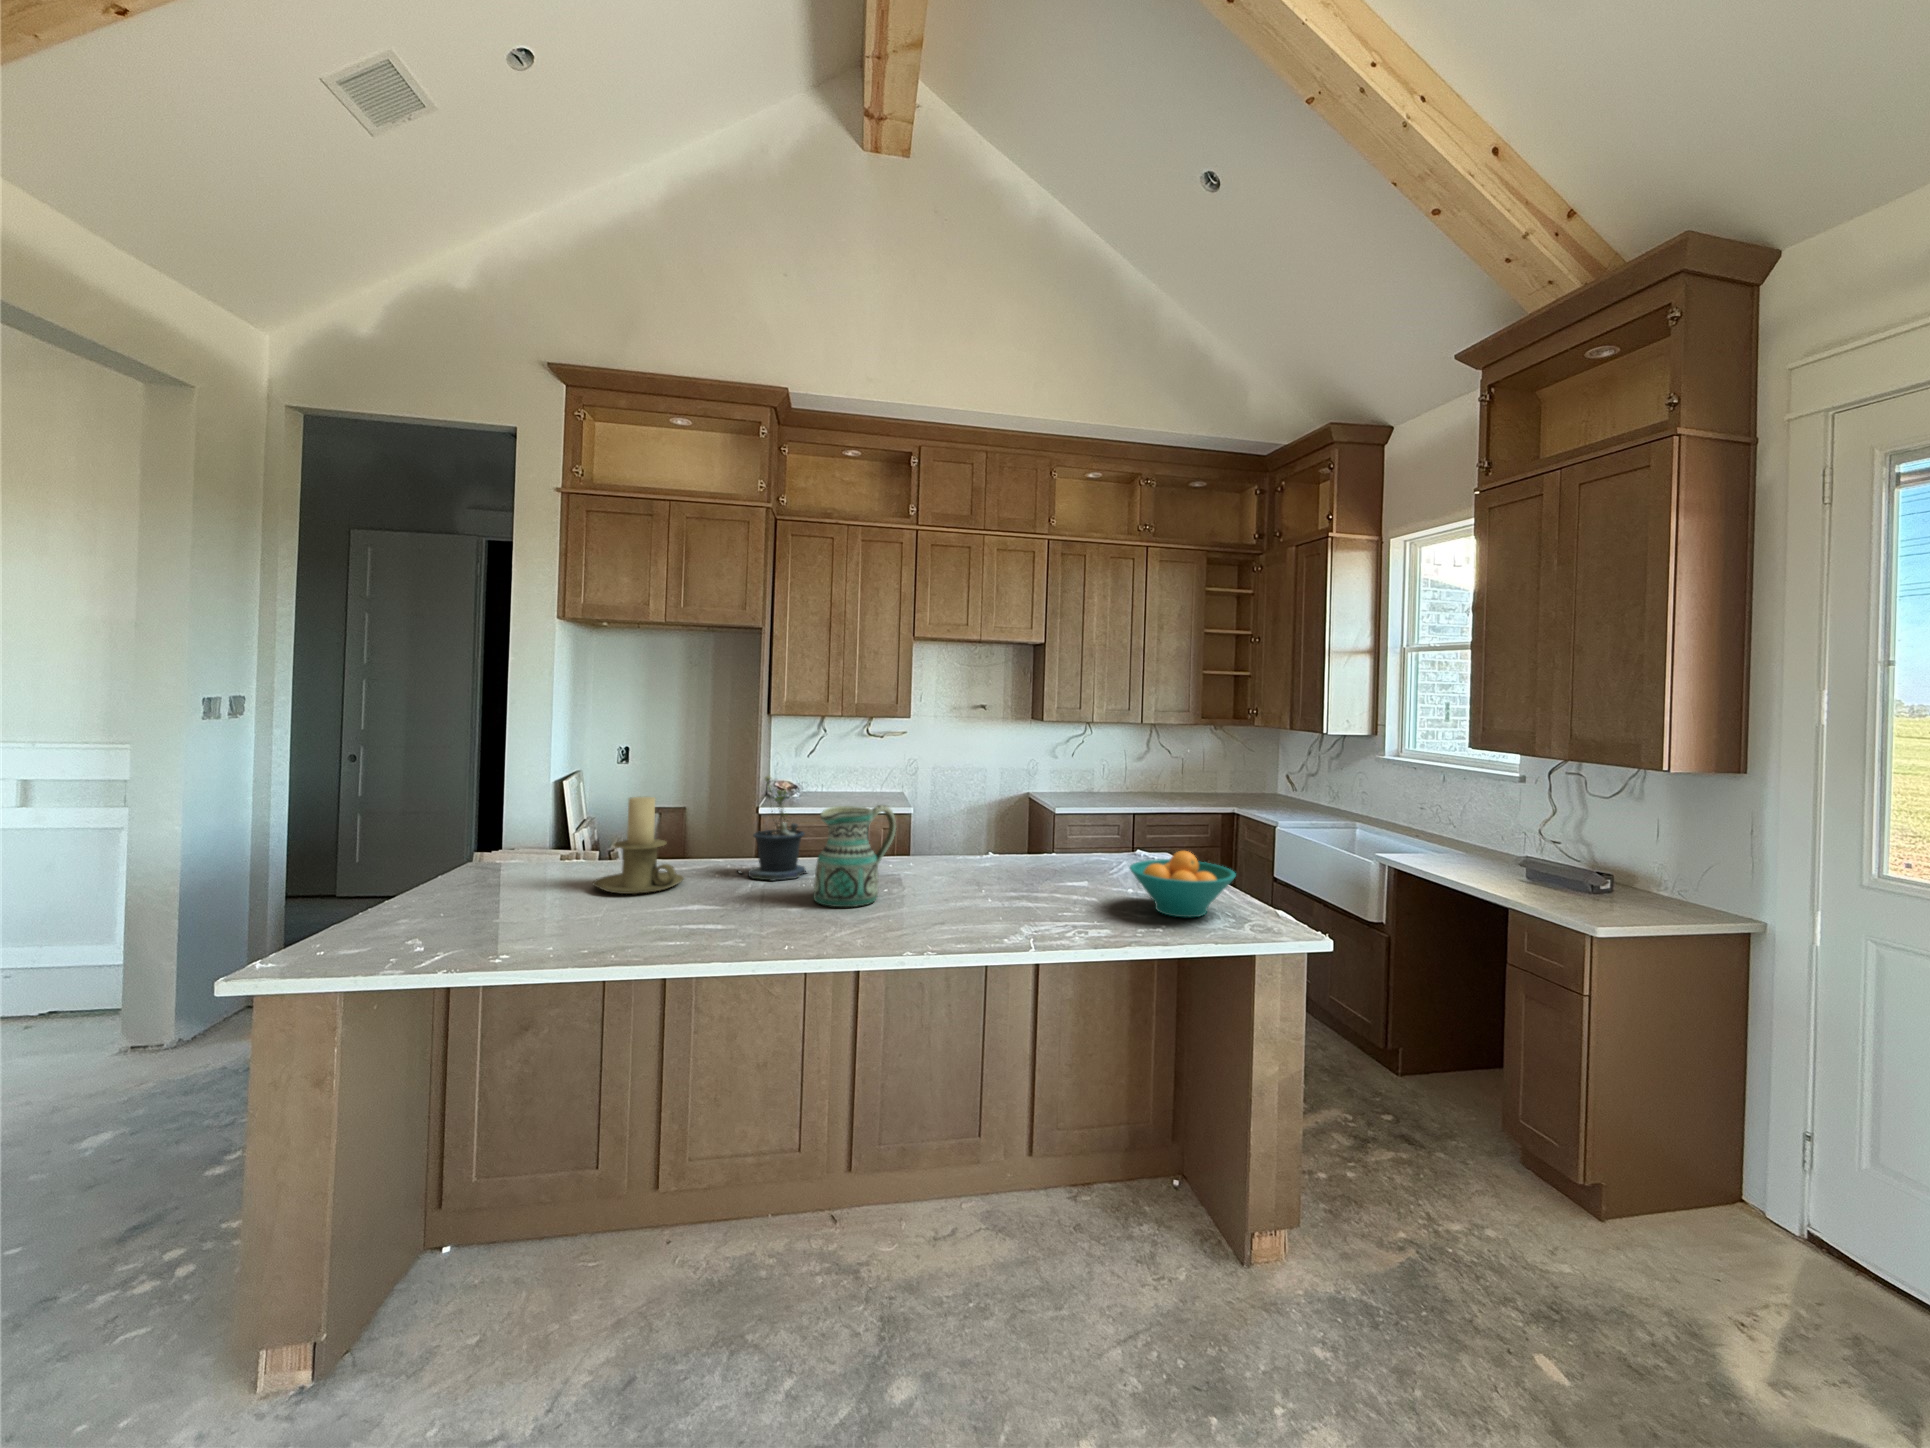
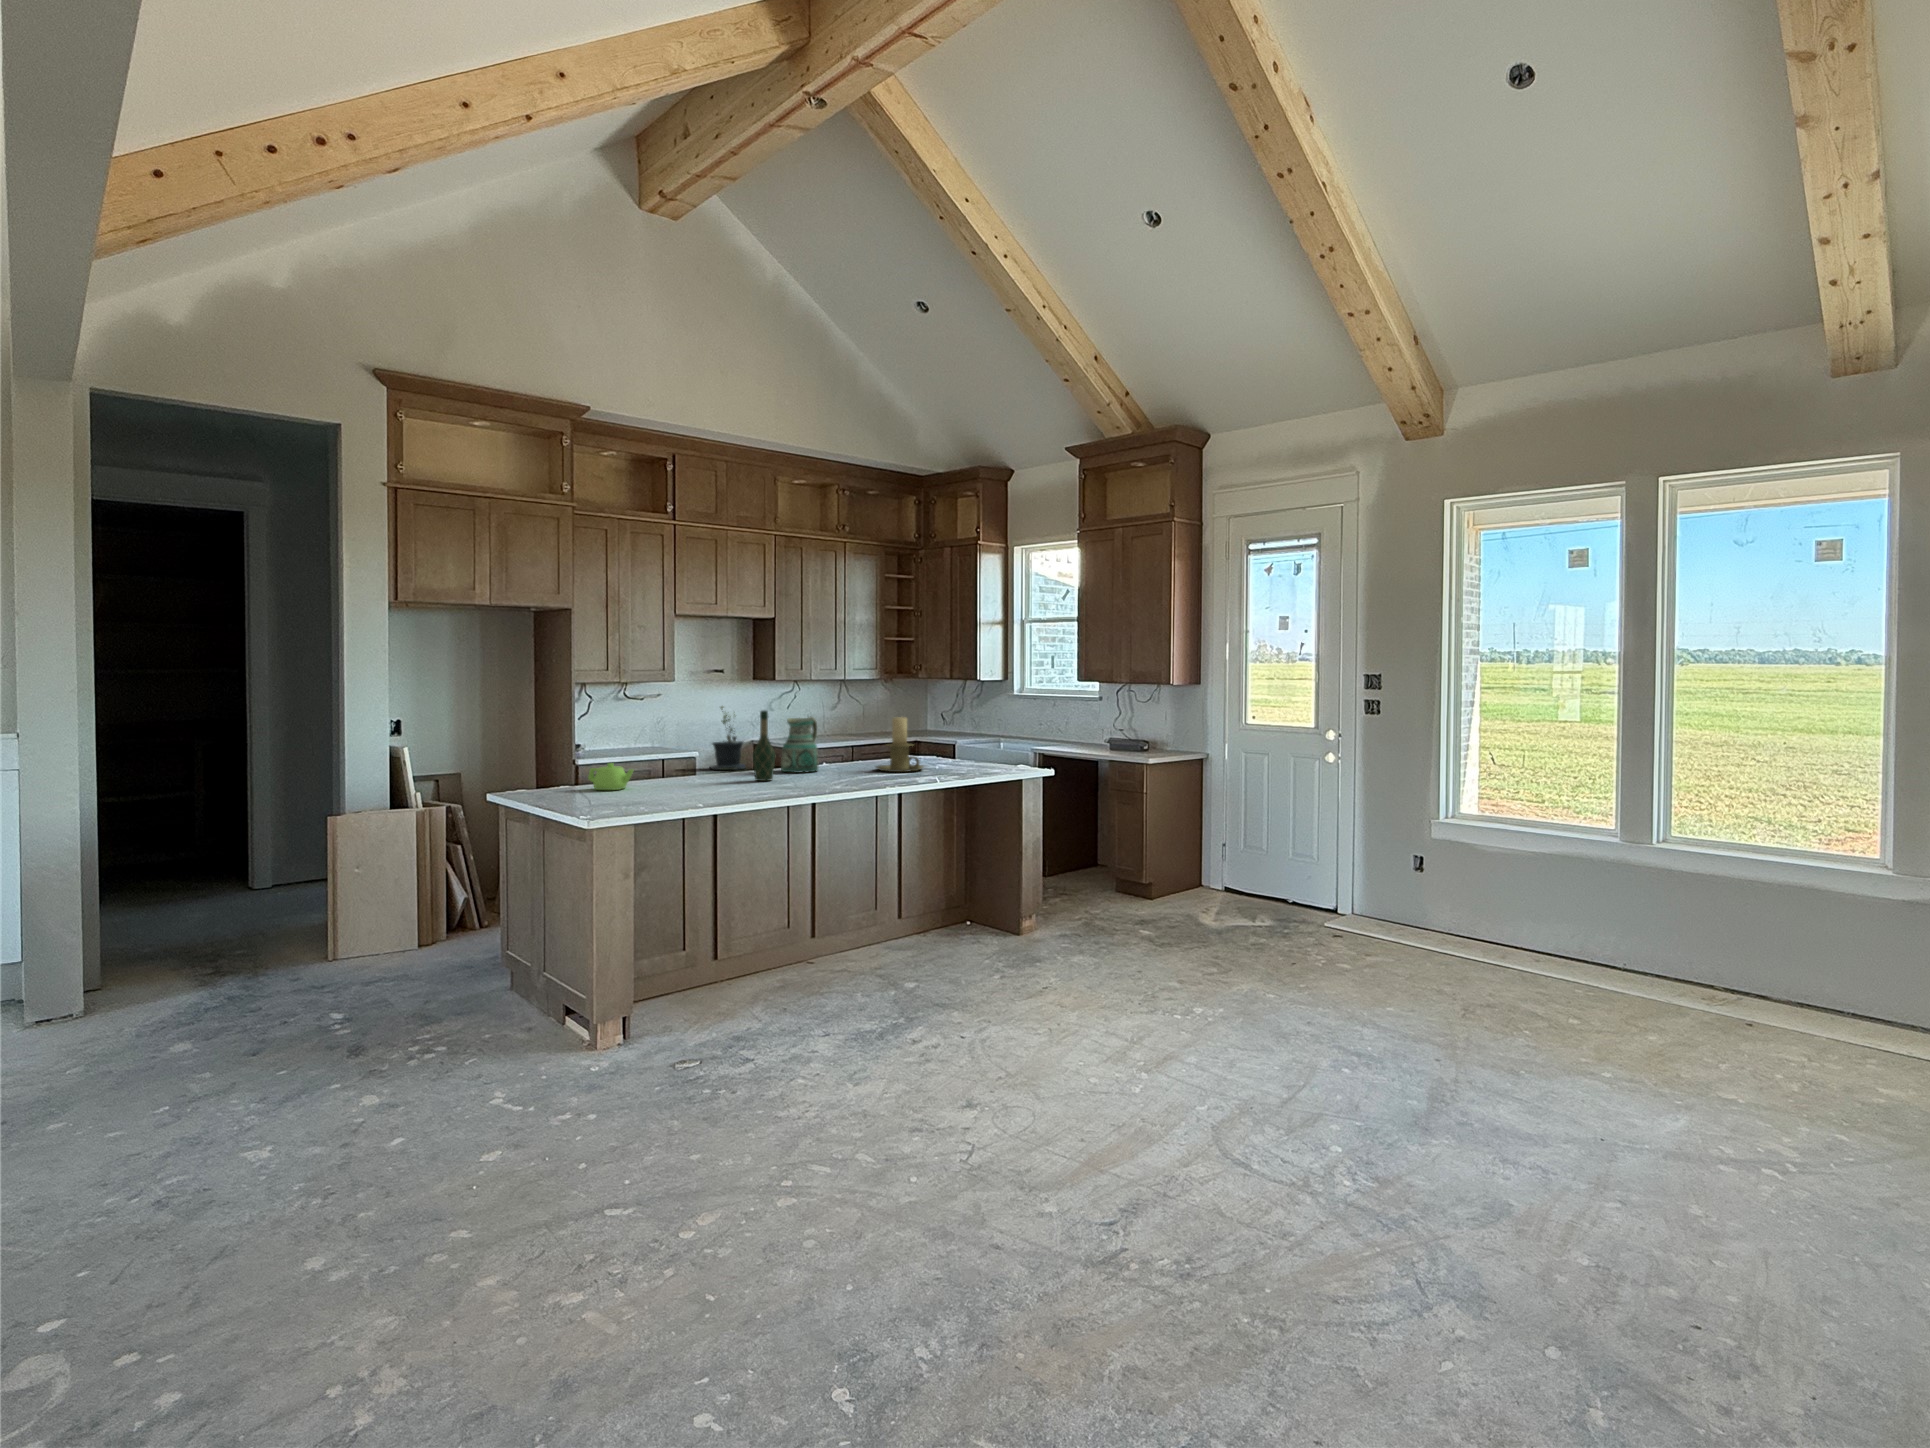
candle holder: present [593,797,684,894] -> present [876,717,923,772]
wine bottle: none [693,801,736,932] -> present [753,710,775,781]
fruit bowl: present [1130,851,1236,917] -> none [947,731,1002,763]
teapot: none [418,878,486,928] -> present [588,763,633,790]

